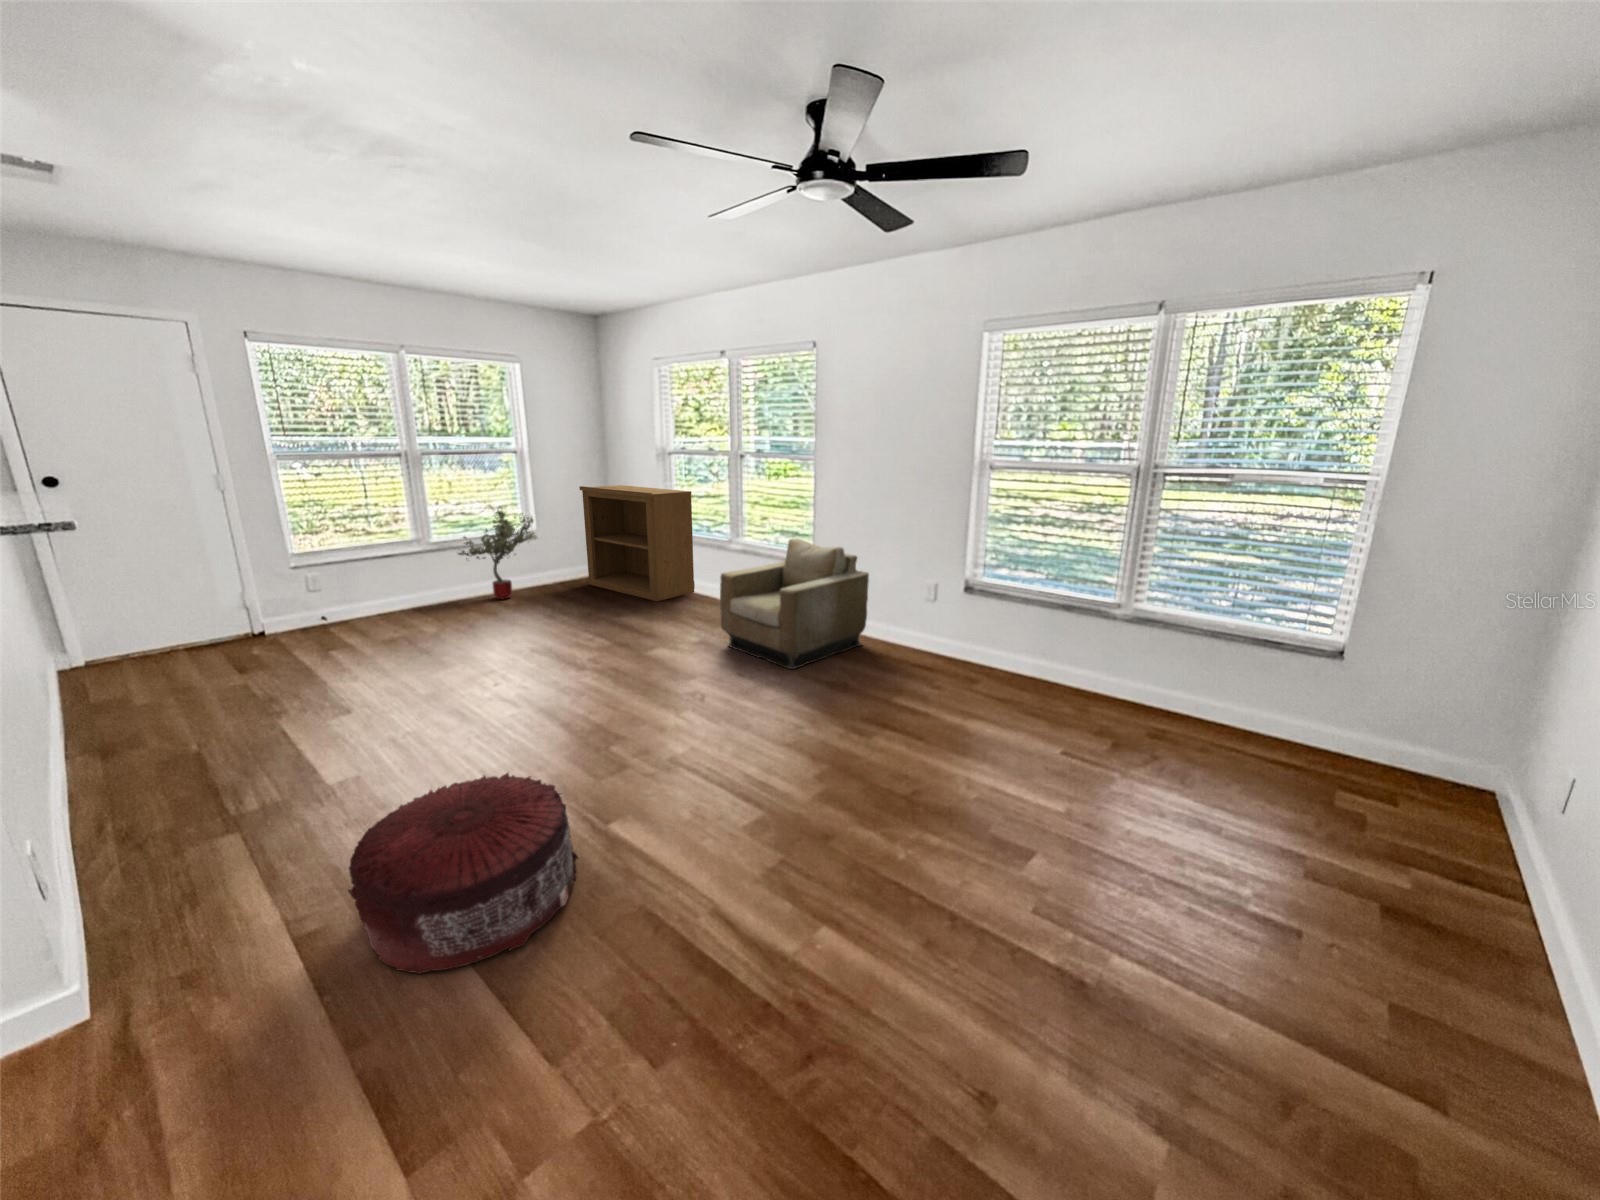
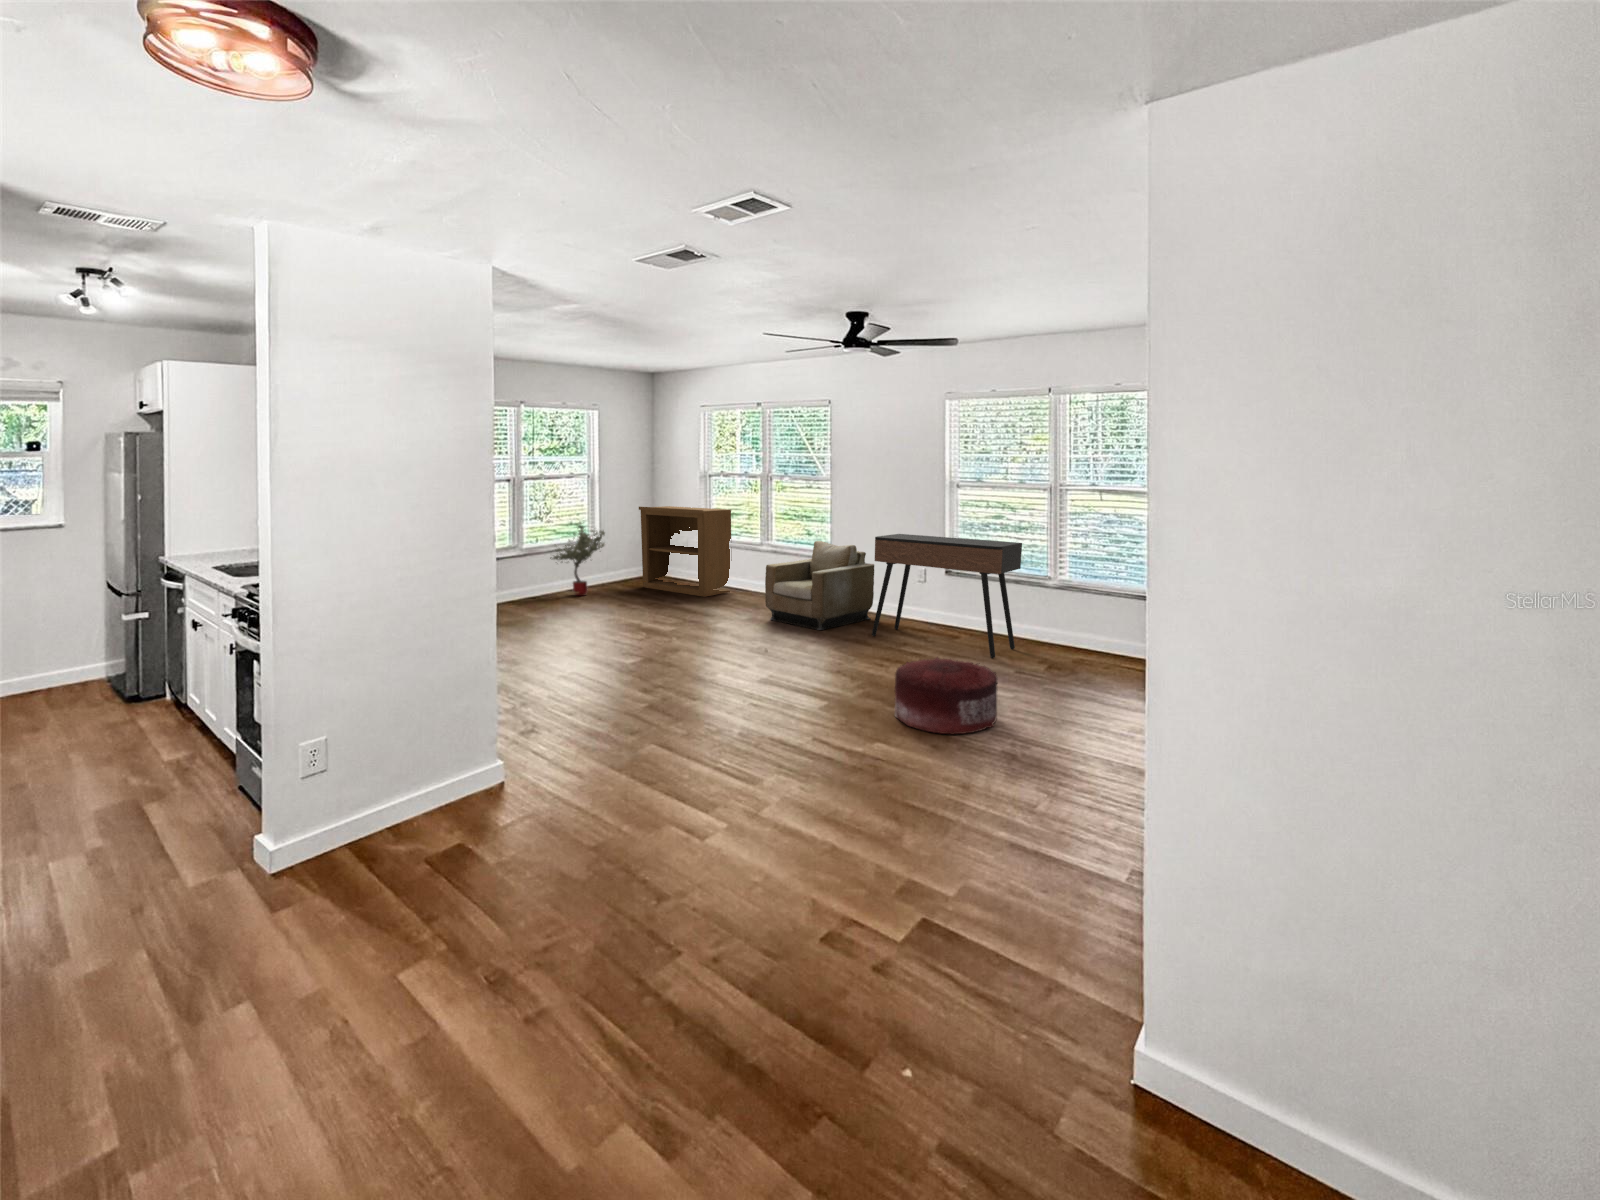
console table: none [863,535,1098,740] -> present [872,534,1022,658]
pouf: present [348,773,578,974] -> present [895,658,998,734]

